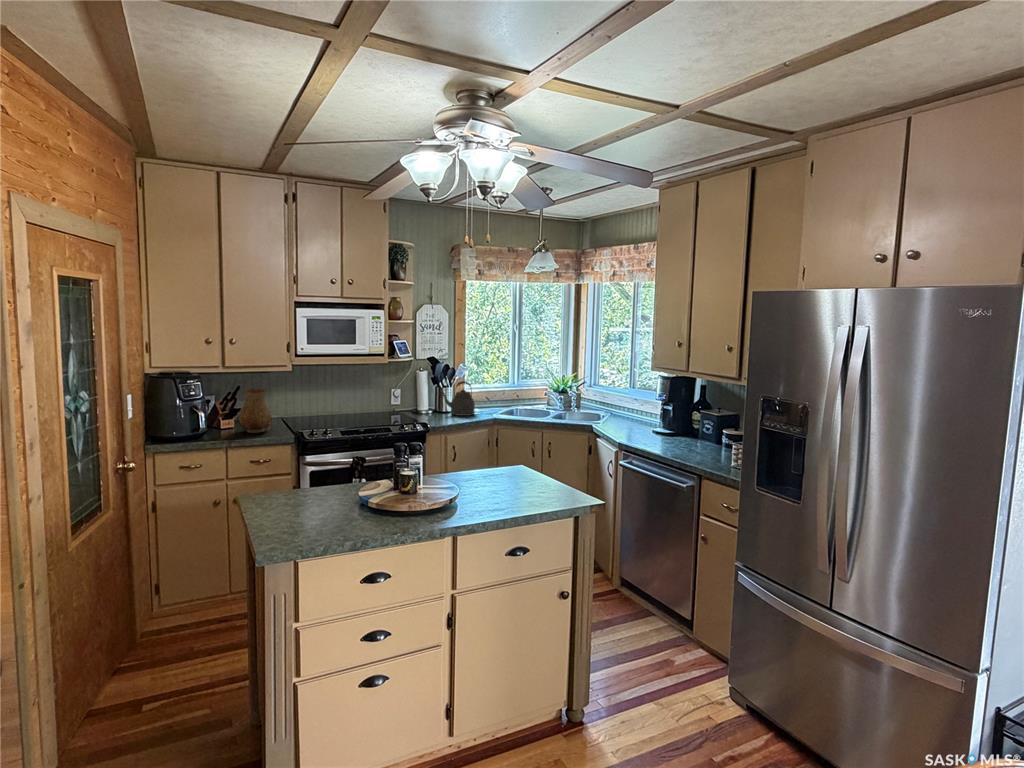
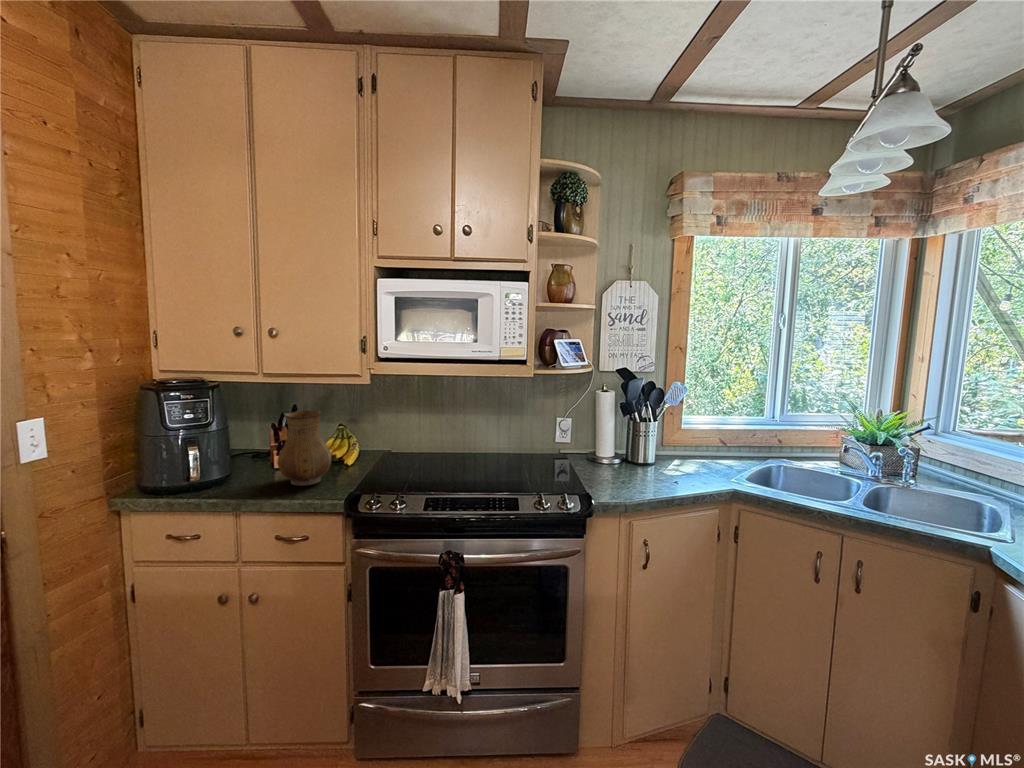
kettle: present [442,381,475,416] -> none [633,414,696,479]

